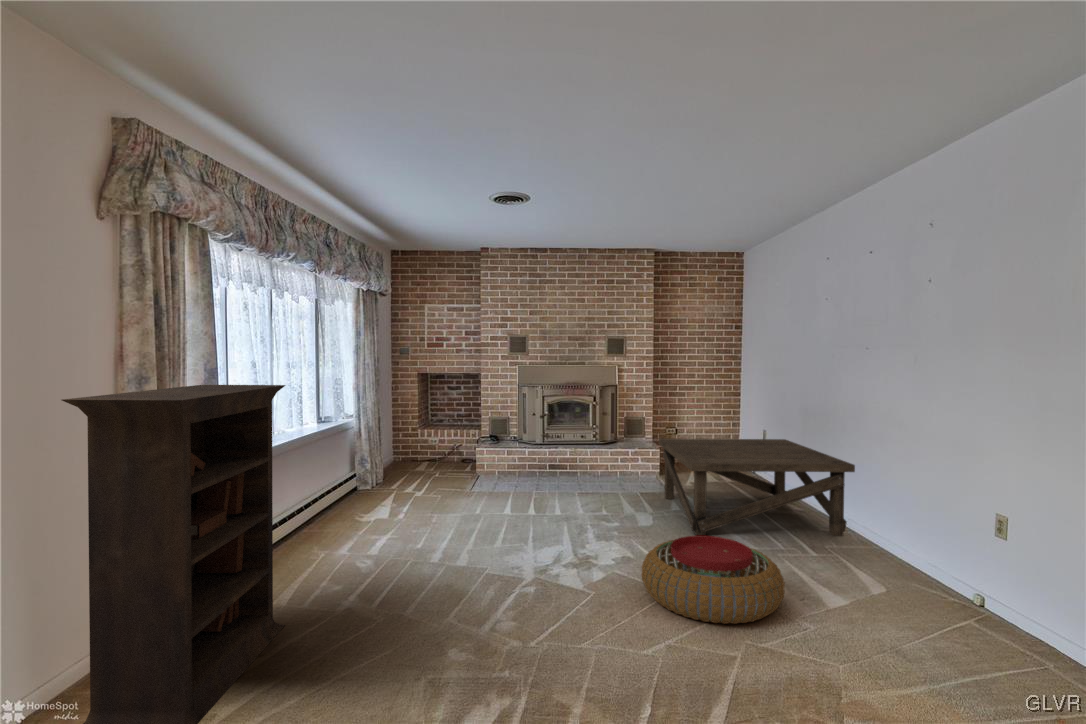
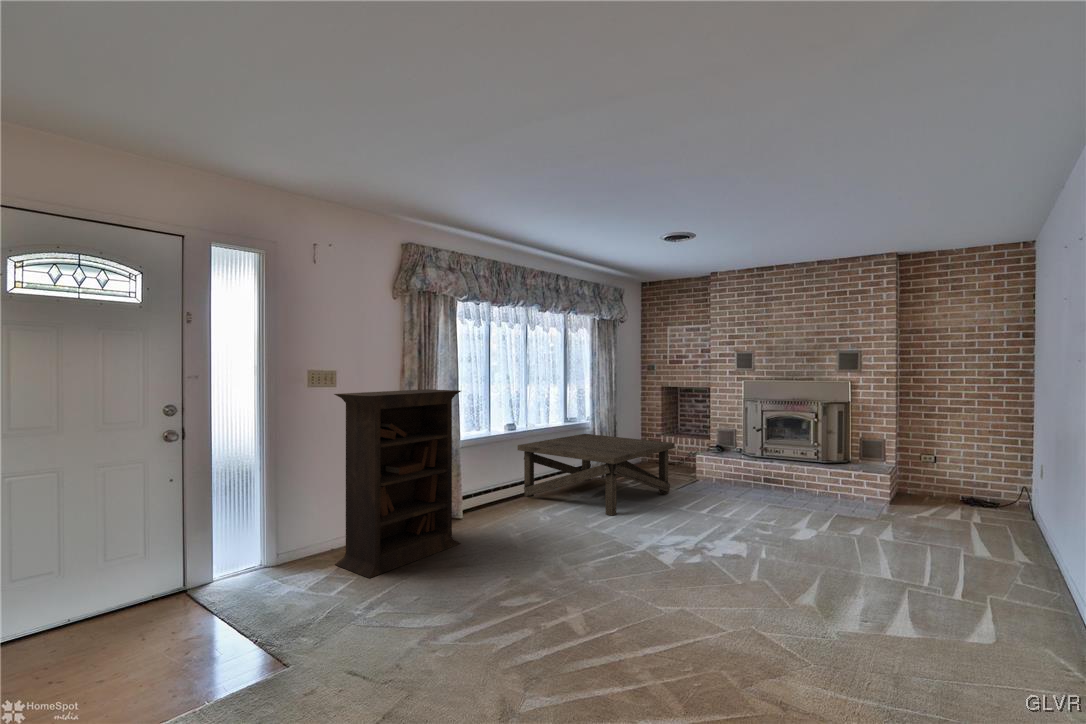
coffee table: present [659,438,855,536] -> present [518,434,675,515]
pouf: present [642,536,785,624] -> none [703,545,847,633]

